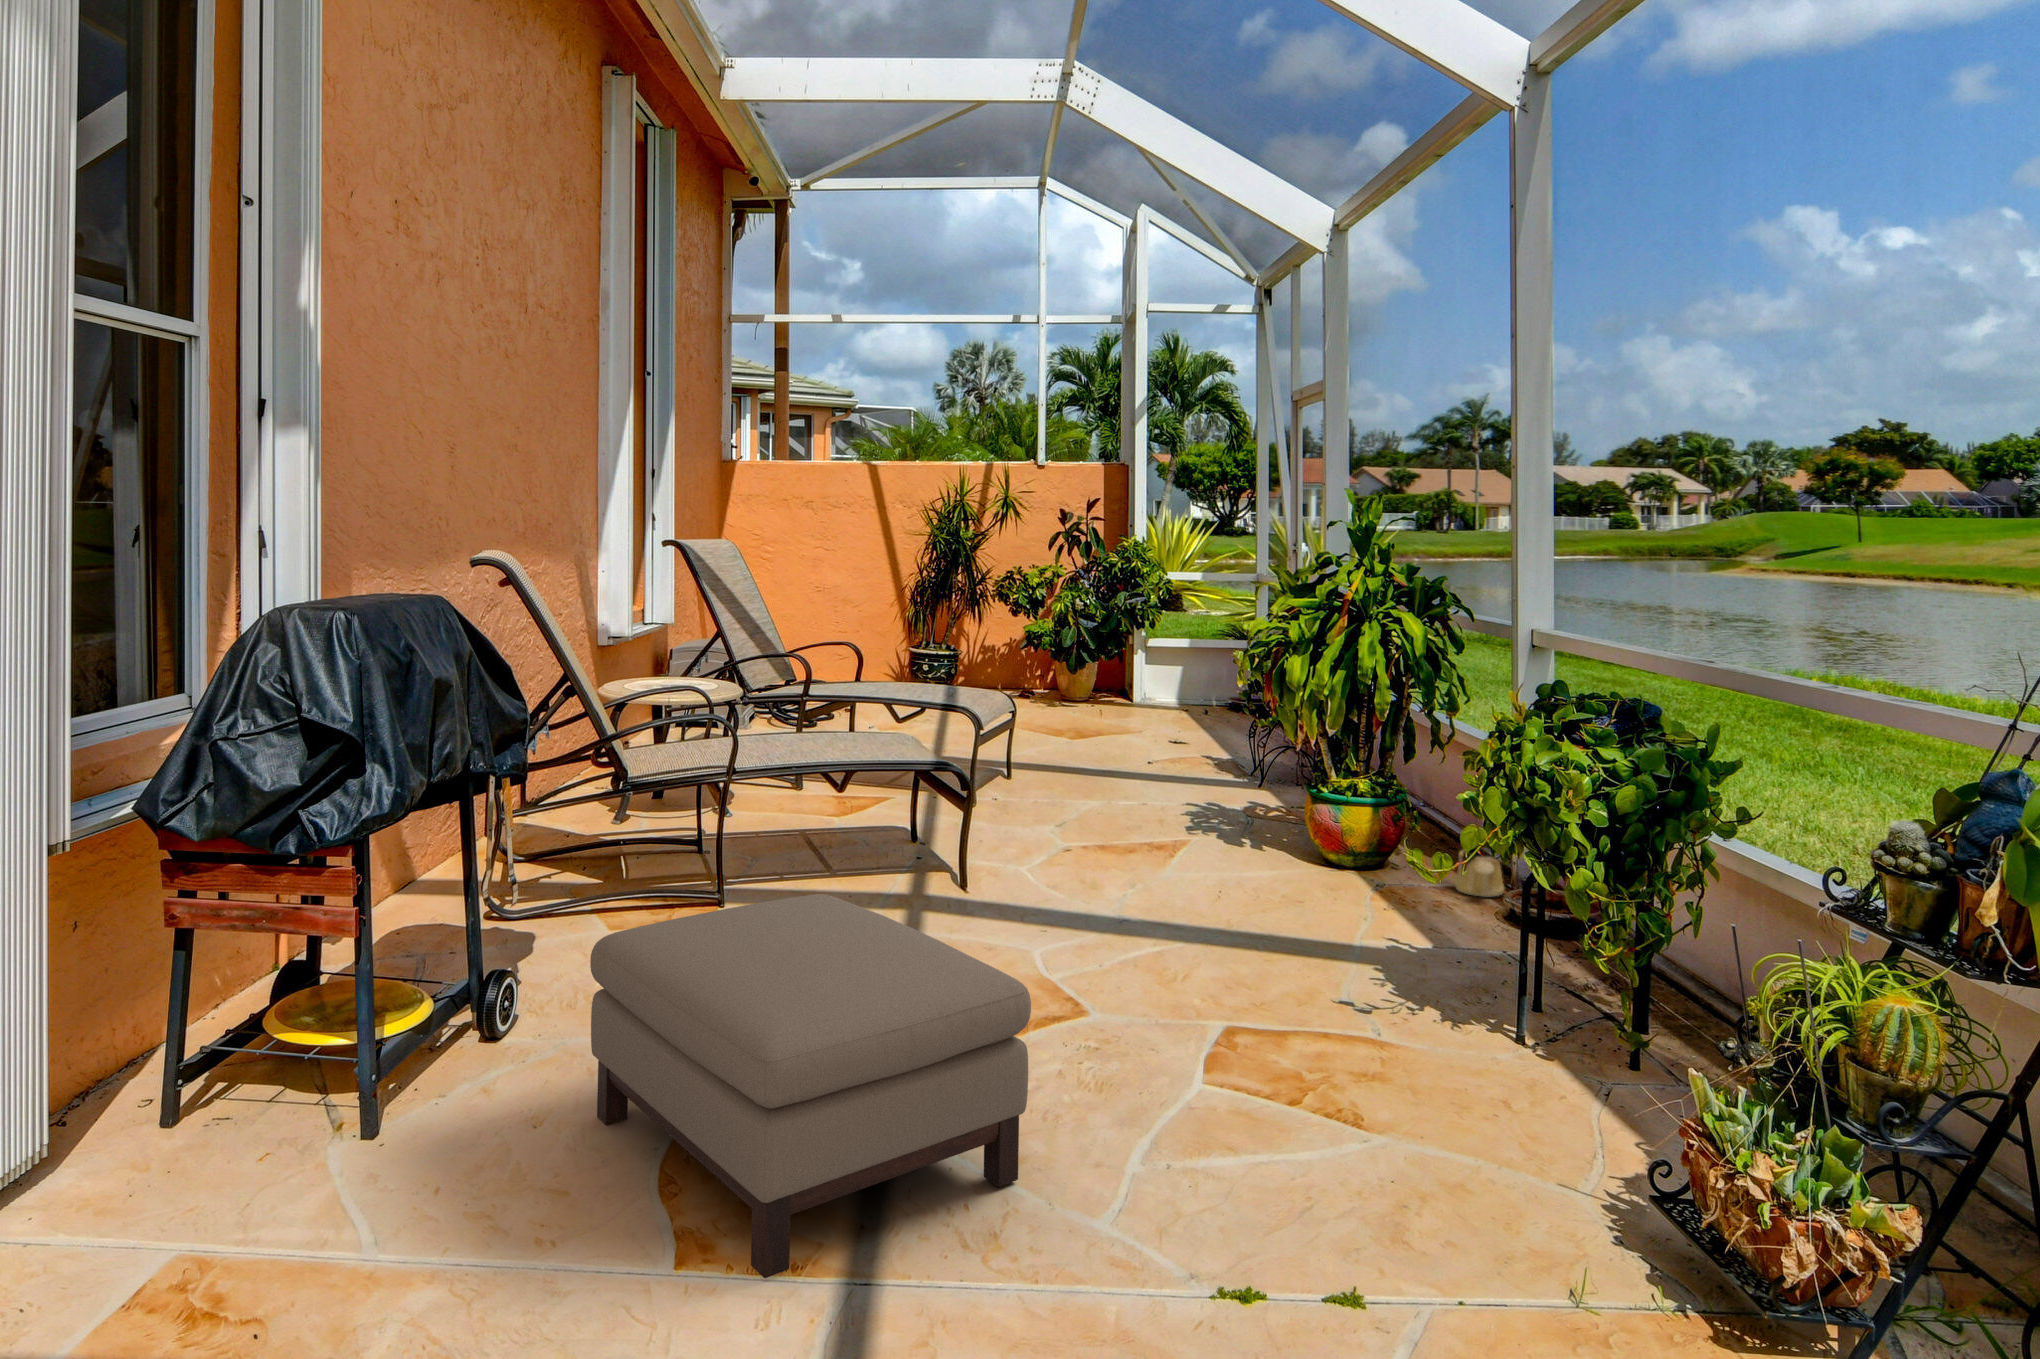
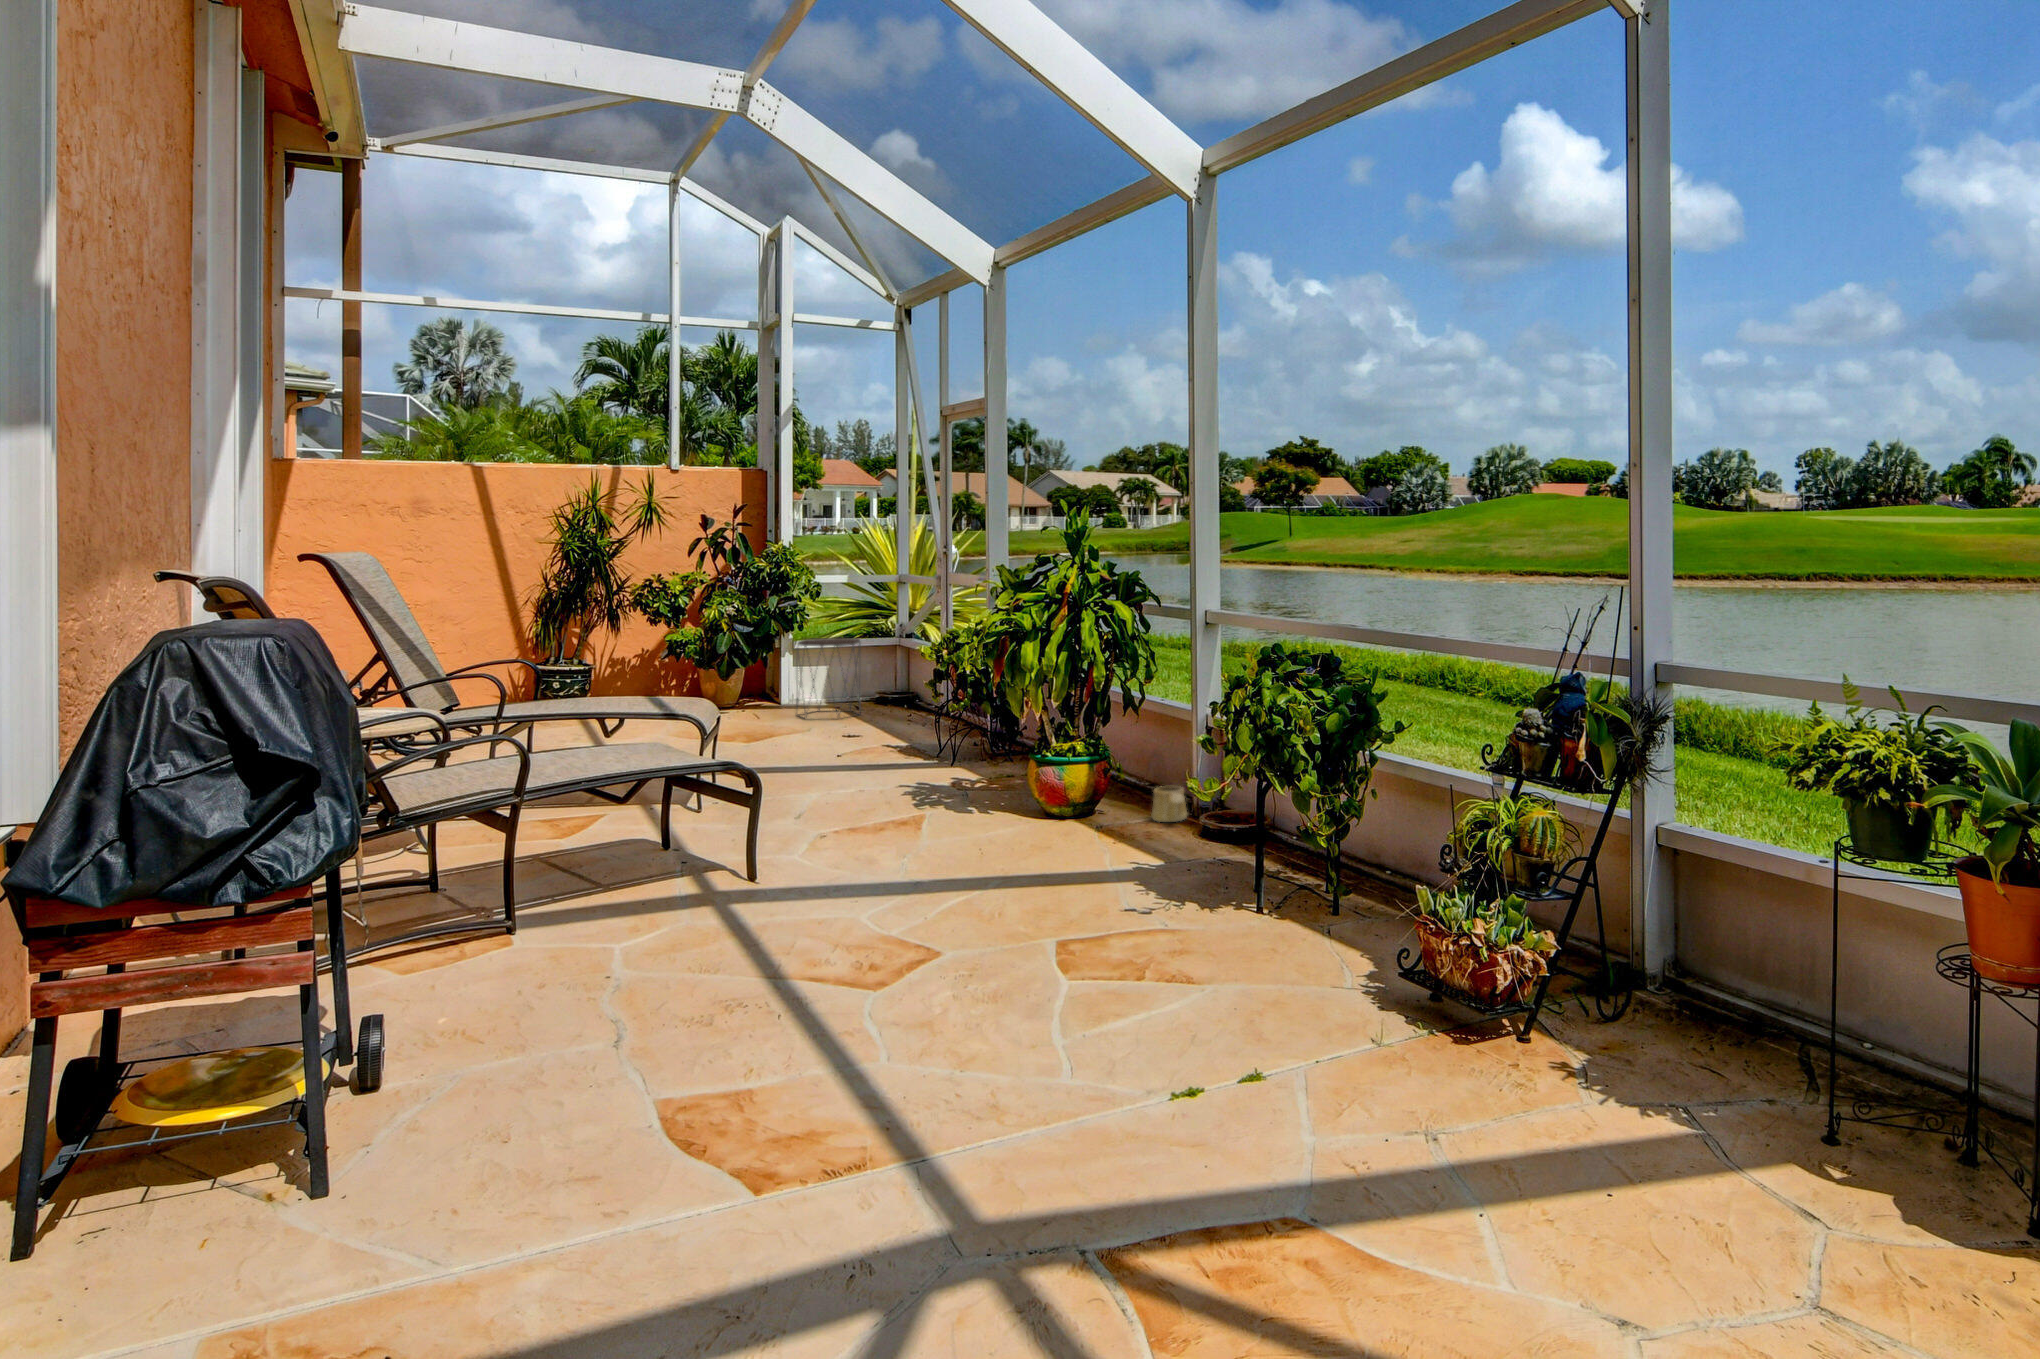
side table: none [1145,638,1211,724] -> present [796,638,861,718]
ottoman: present [590,894,1031,1278] -> none [540,890,992,1199]

